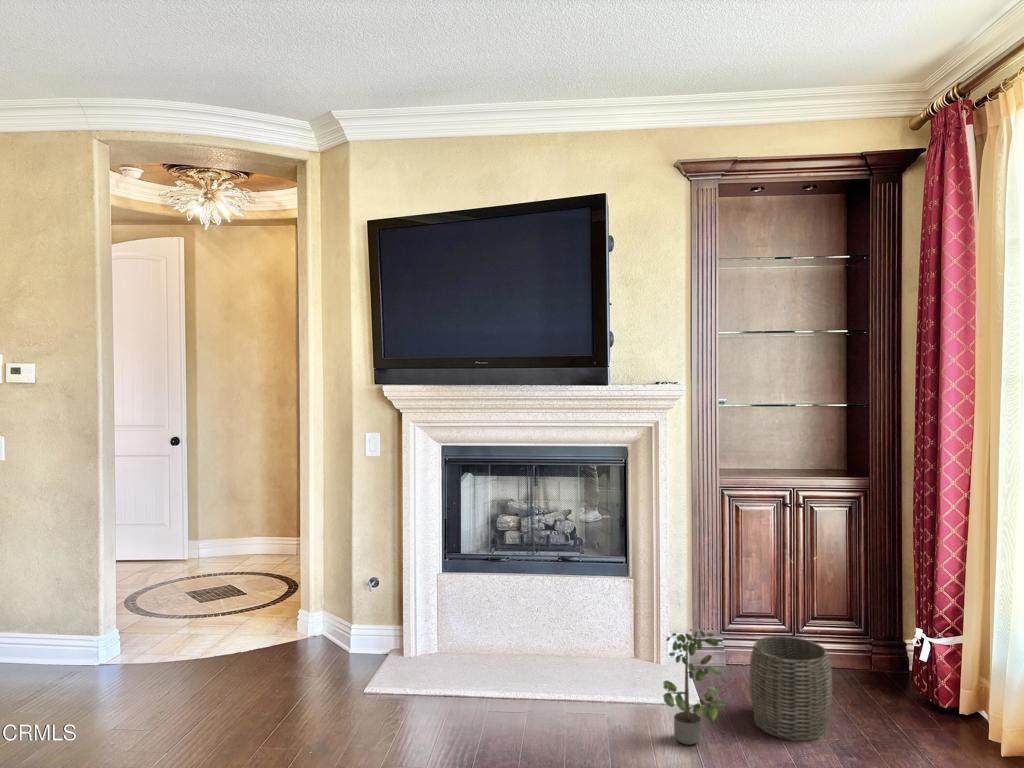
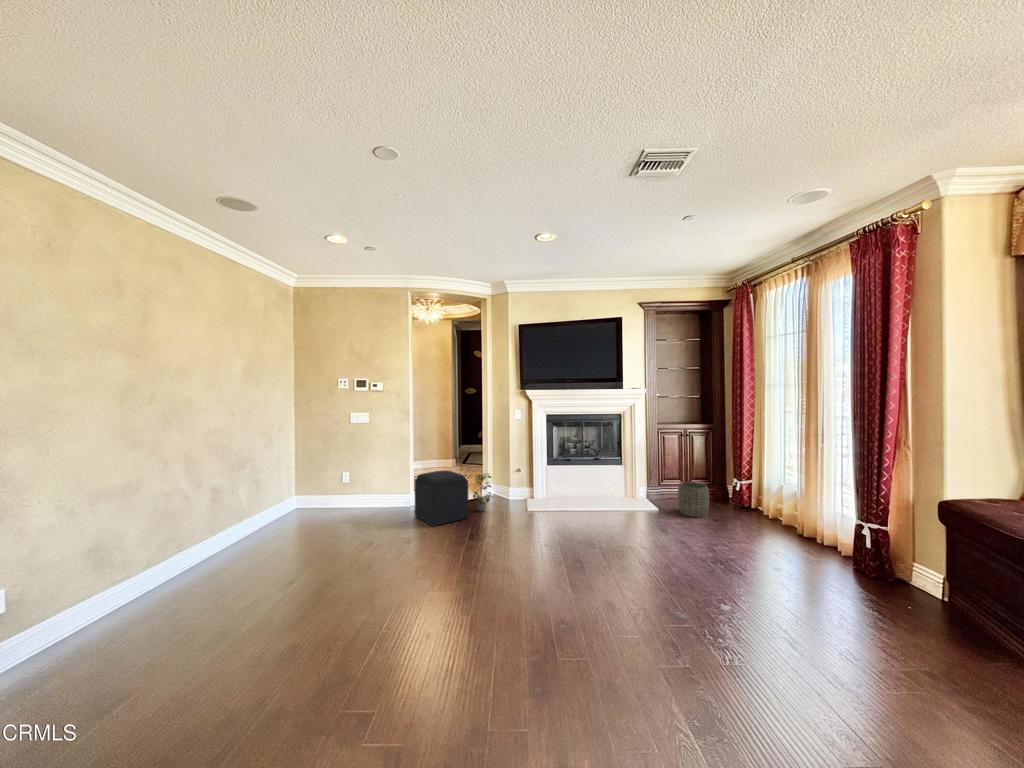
ottoman: none [67,588,193,744] -> present [415,470,469,527]
potted plant: present [663,629,729,745] -> present [473,474,492,511]

